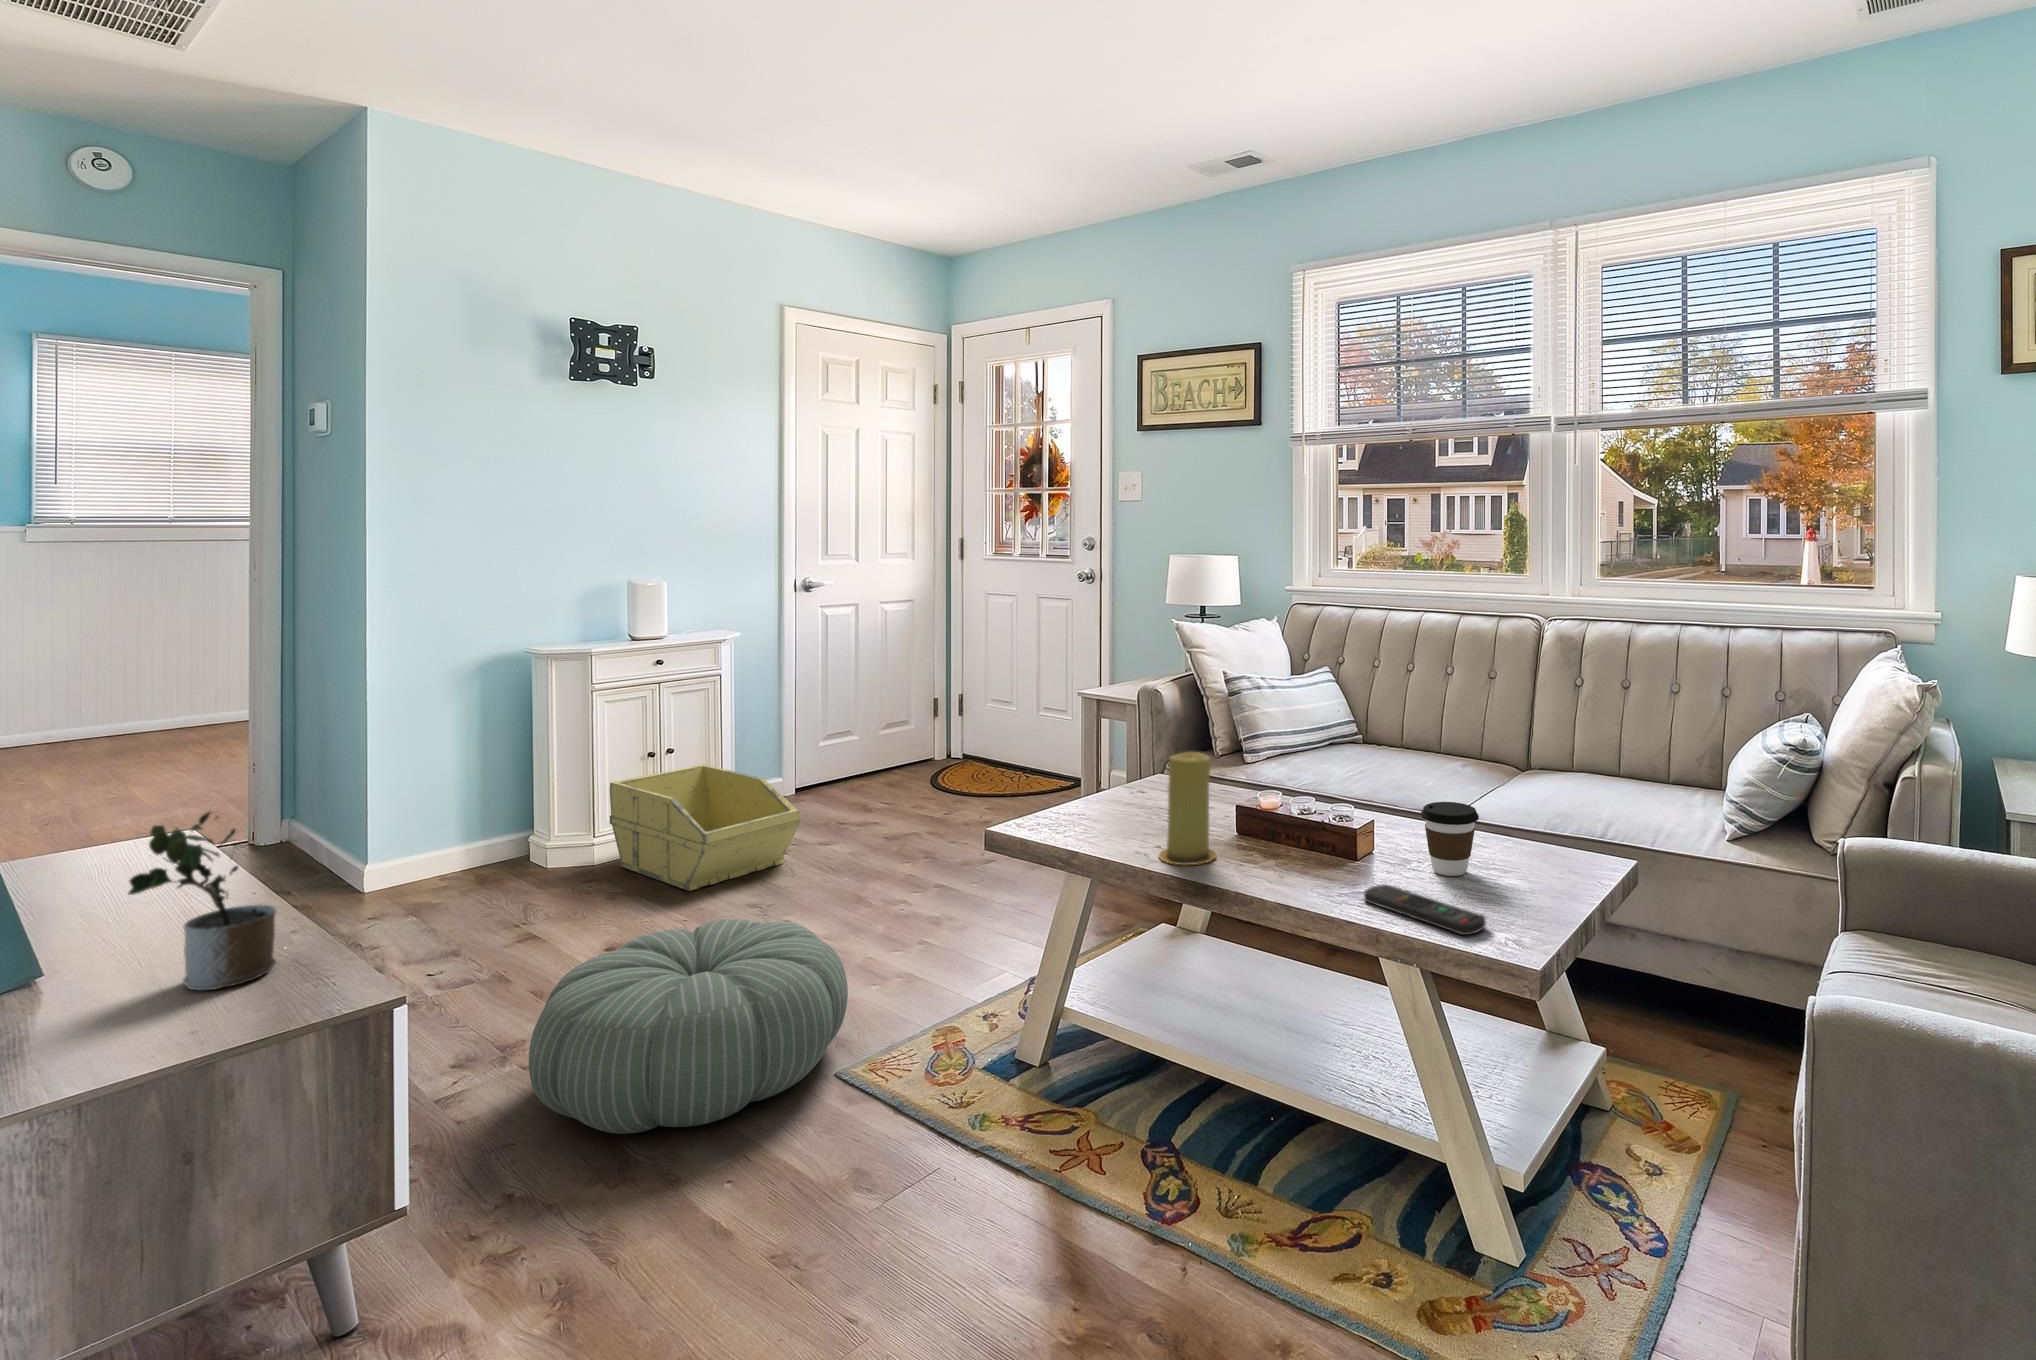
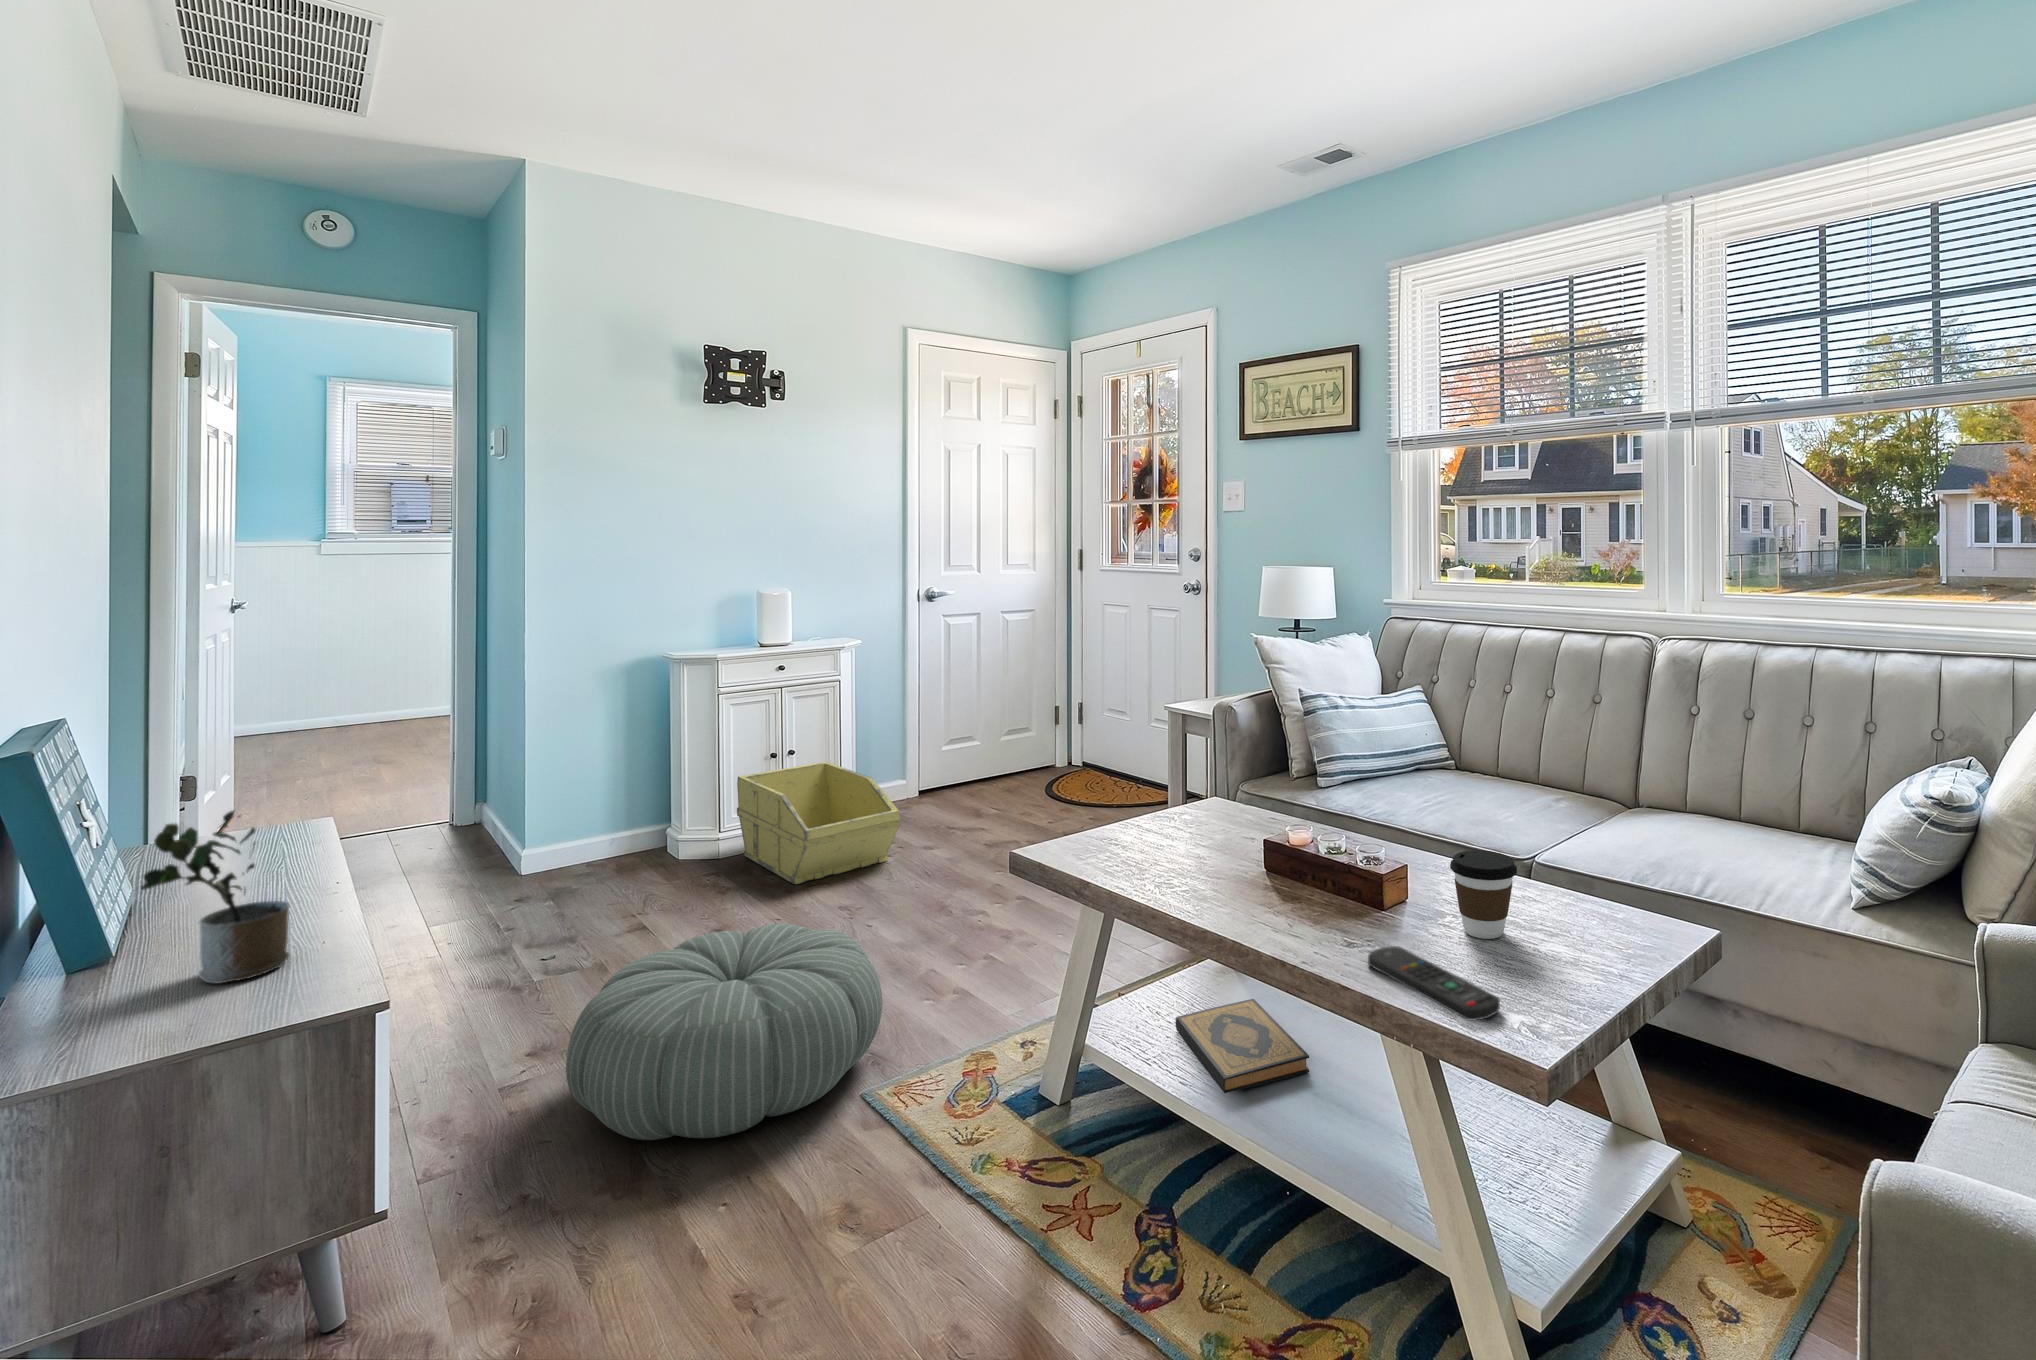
candle: present [1159,752,1216,865] -> none [1163,780,1226,906]
hardback book: none [1152,955,1285,1034] -> present [1175,999,1309,1093]

